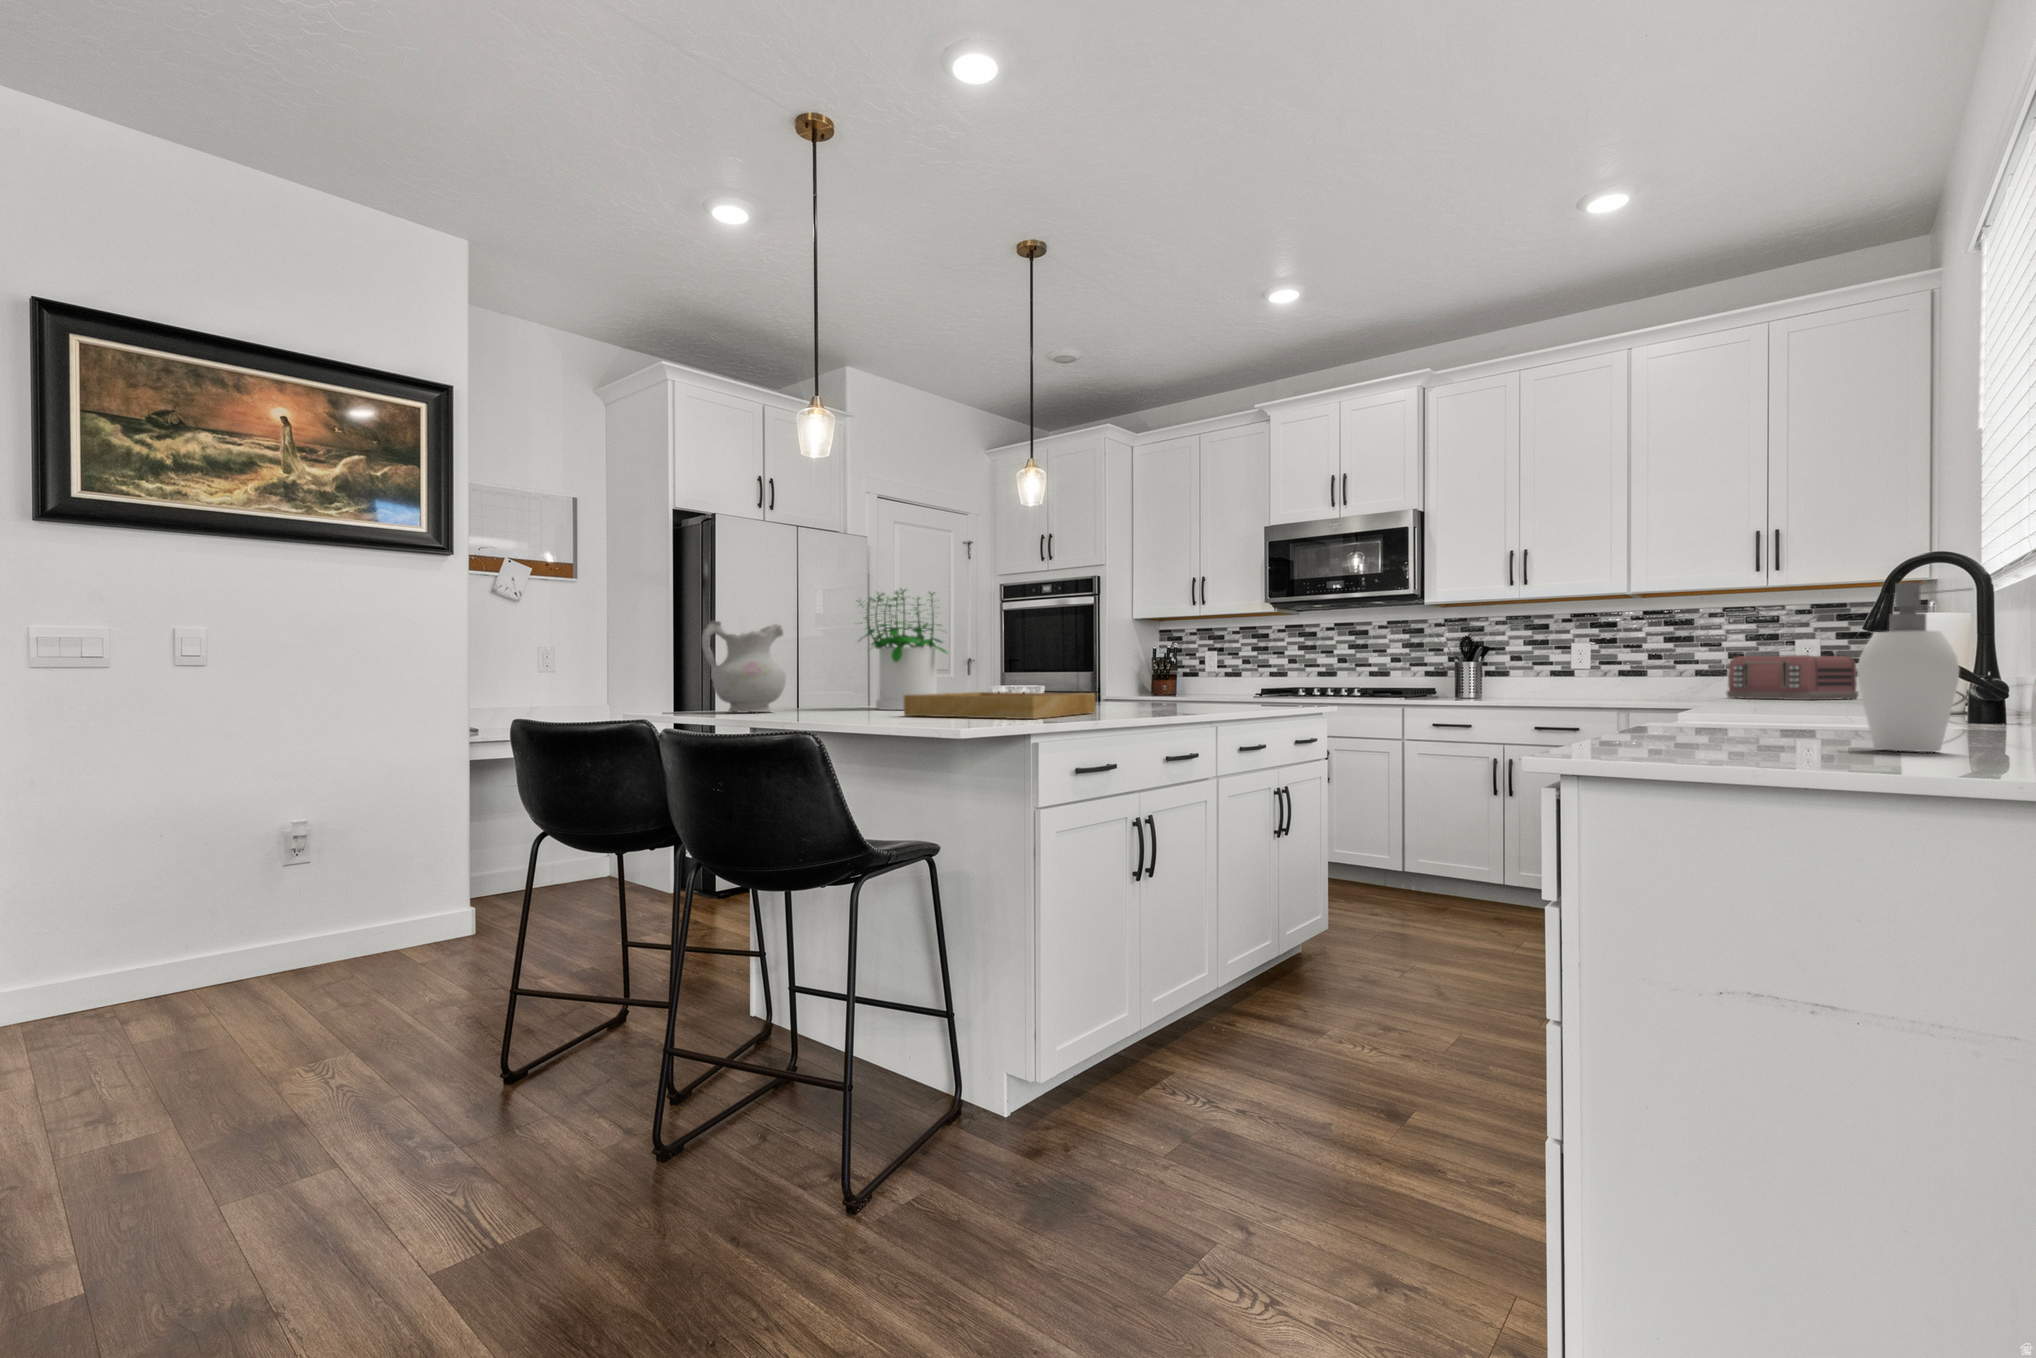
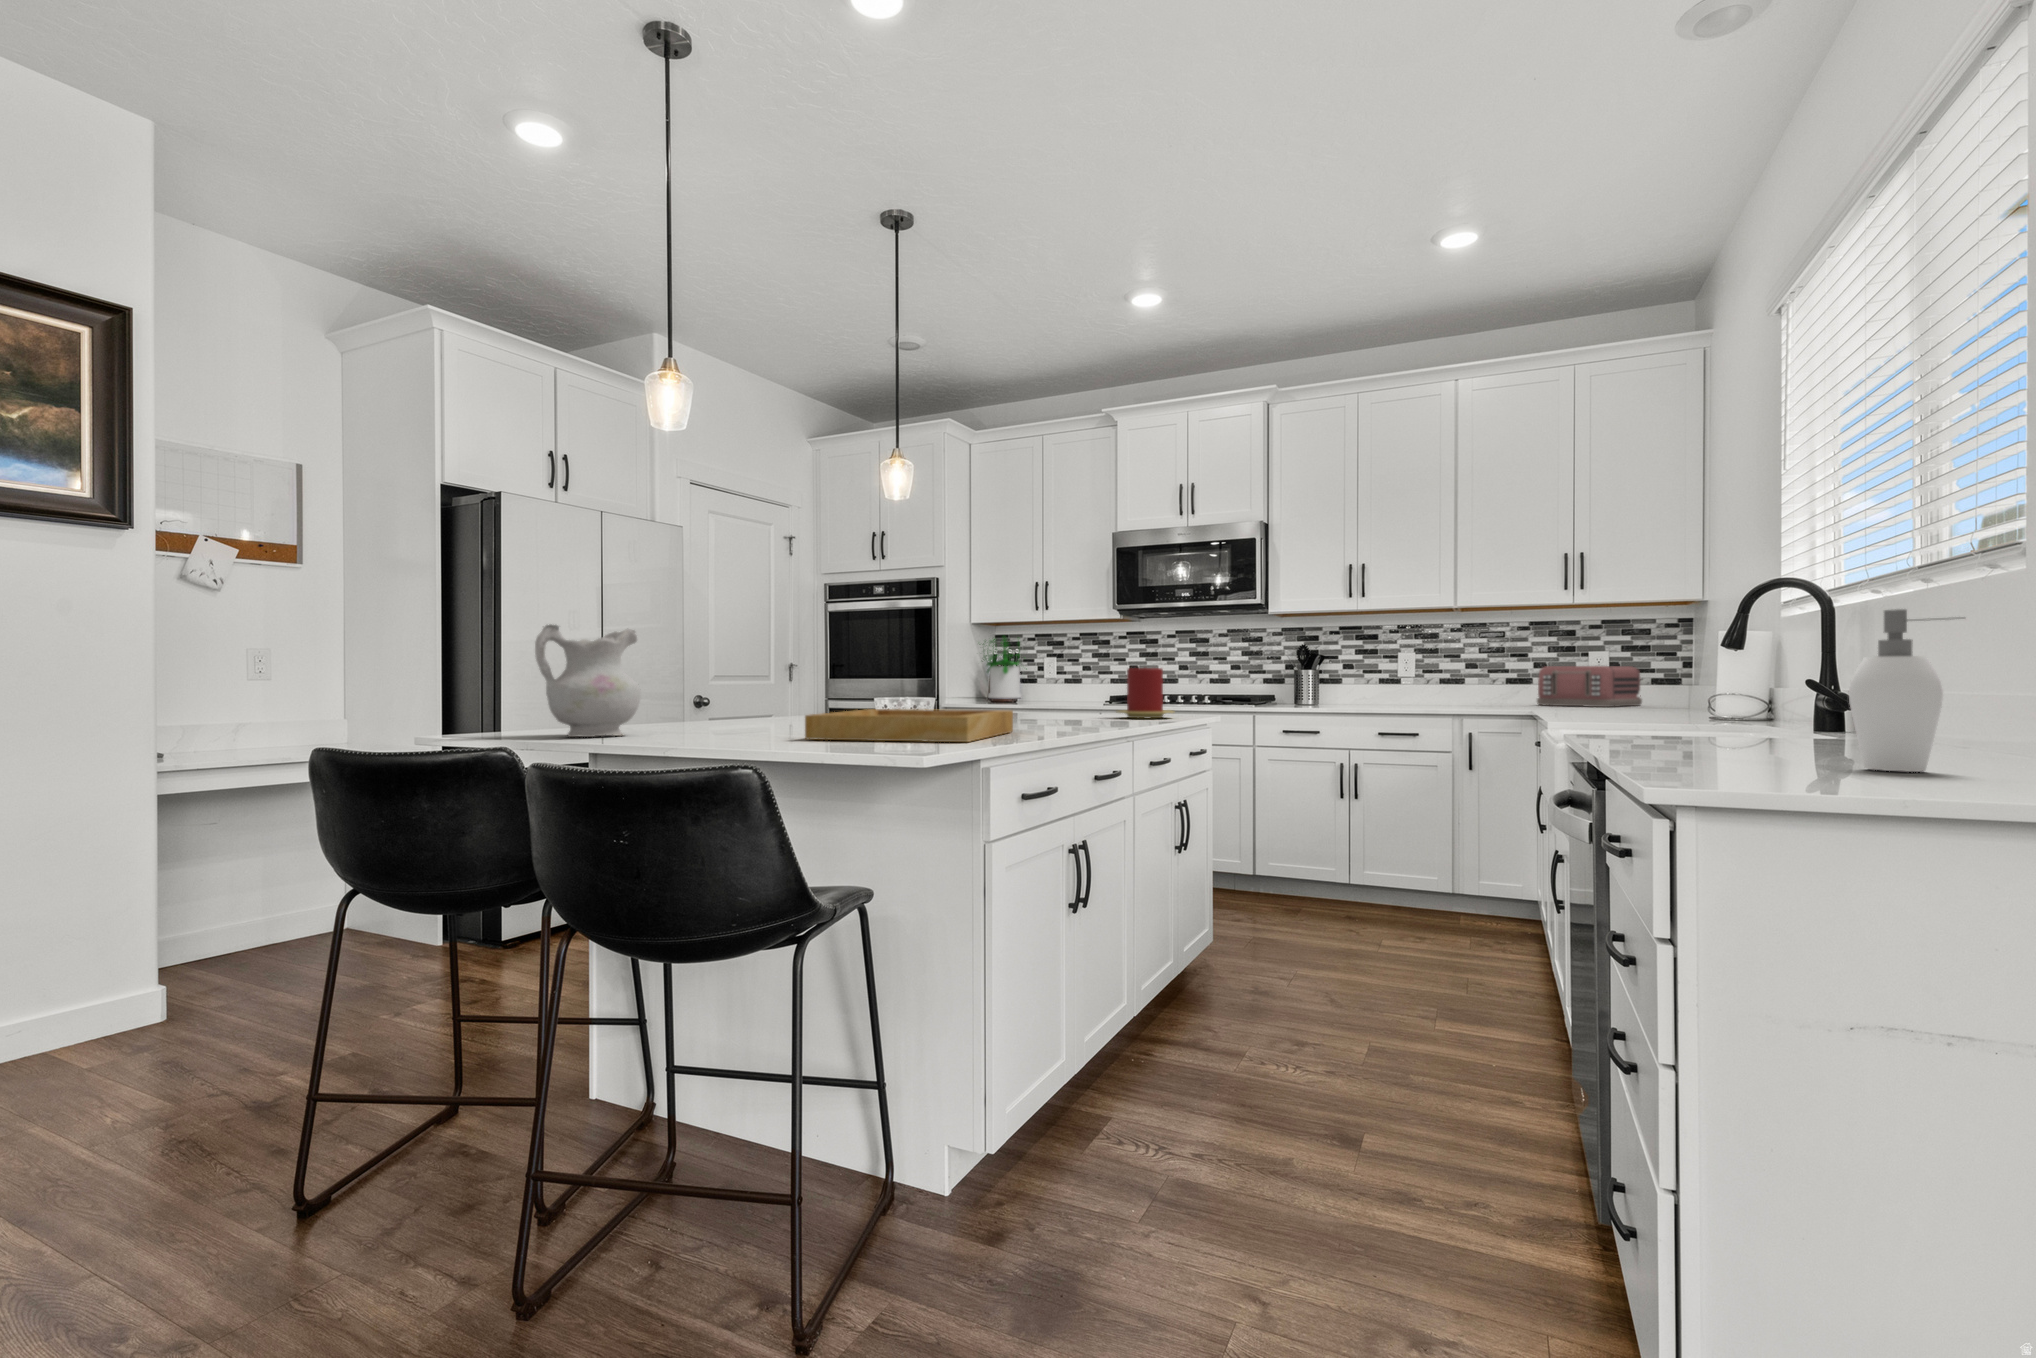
potted plant: present [858,590,947,710] -> present [983,638,1021,698]
candle: none [1224,657,1282,705] -> present [1117,668,1173,718]

